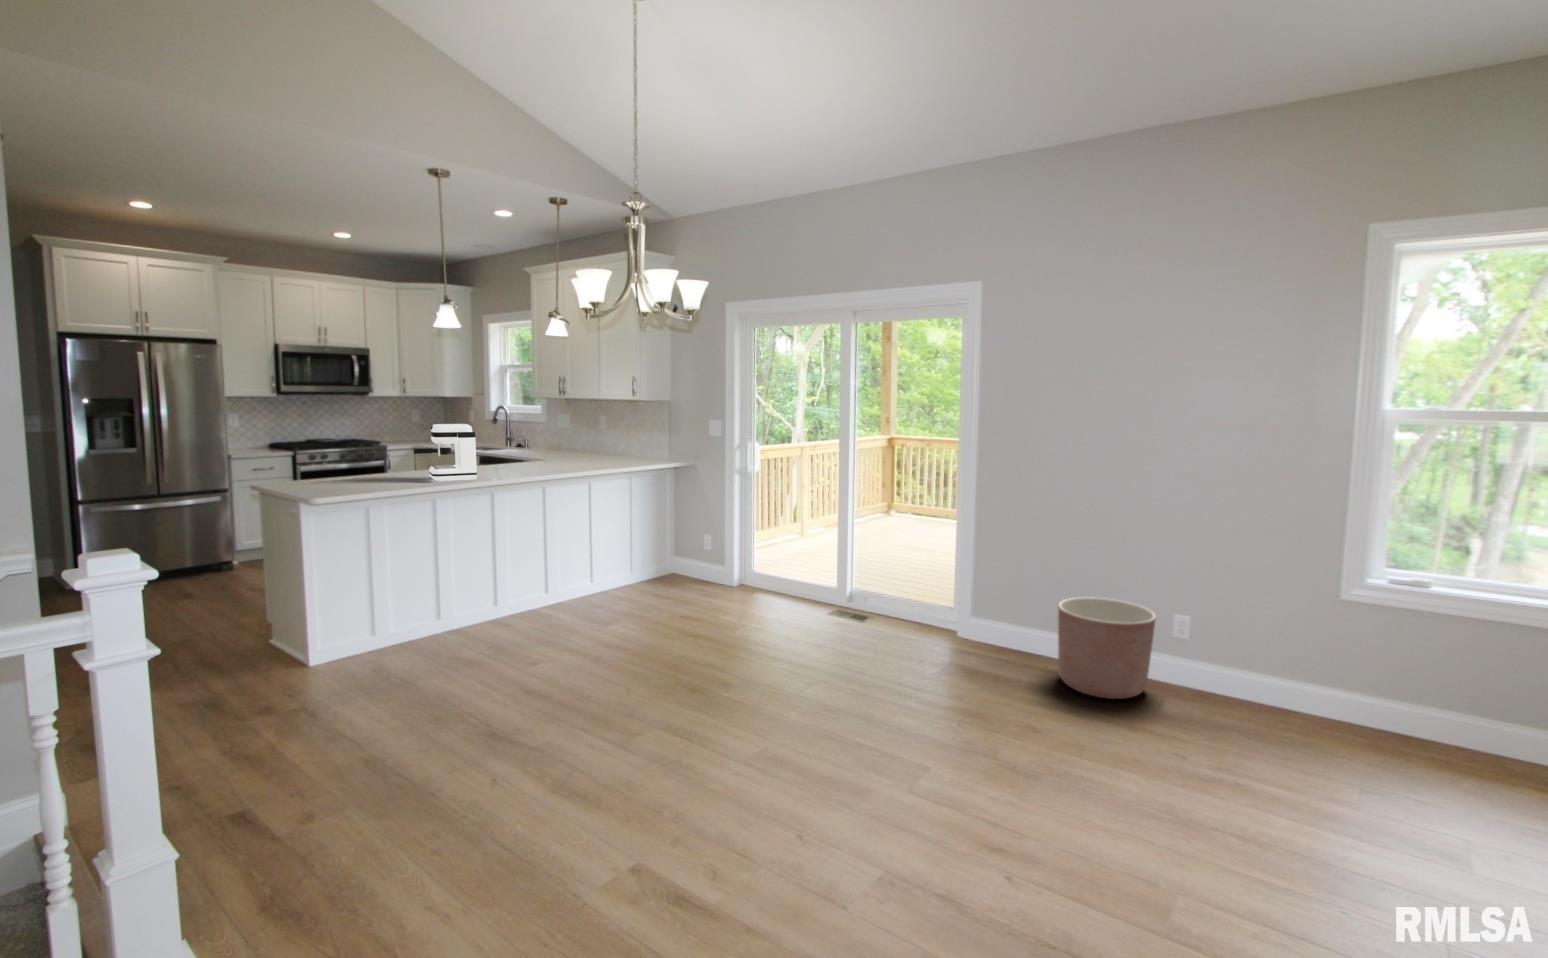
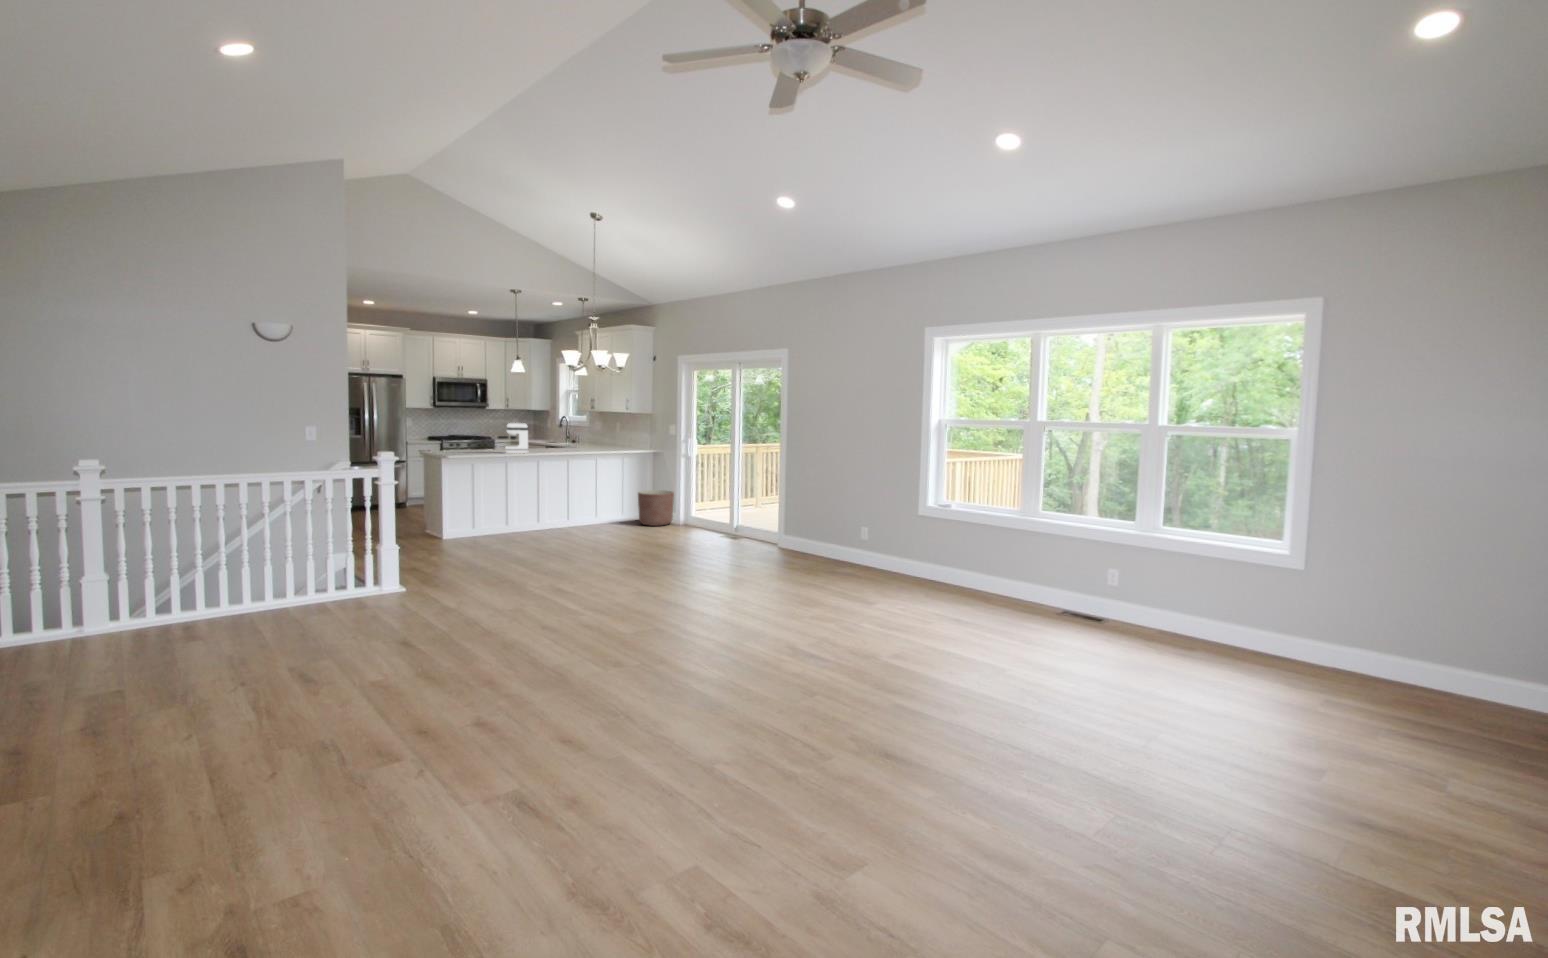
planter: present [1058,597,1156,699] -> present [638,490,674,526]

